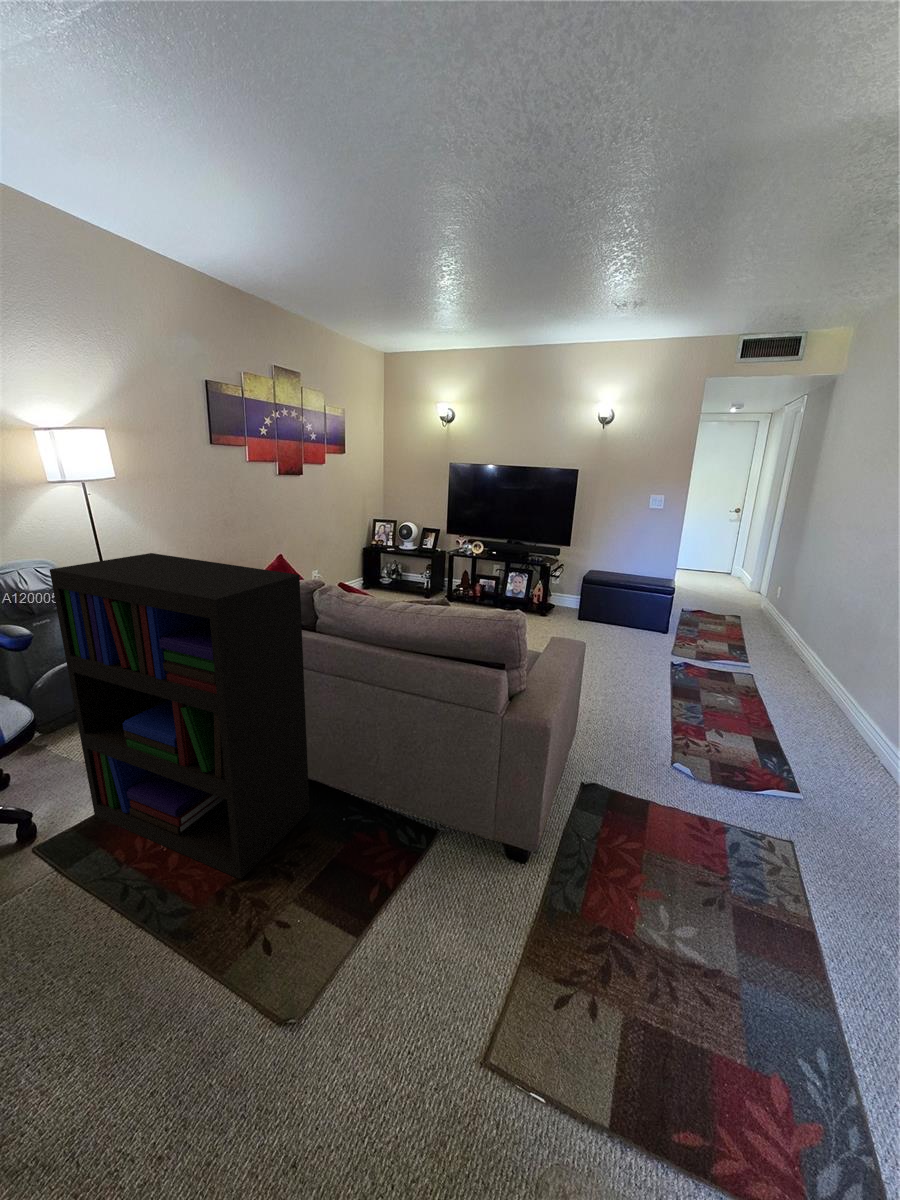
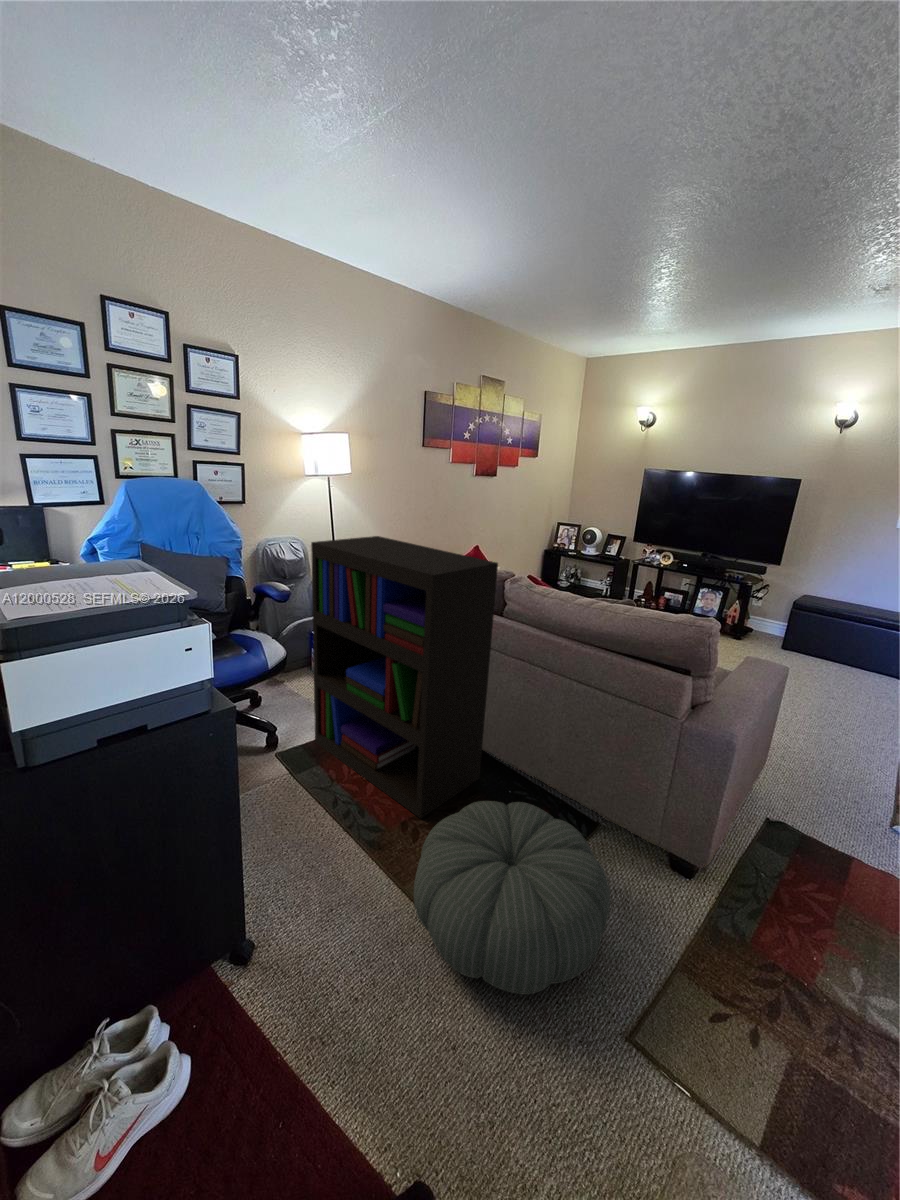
pouf: none [230,834,453,1068] -> present [414,801,610,994]

